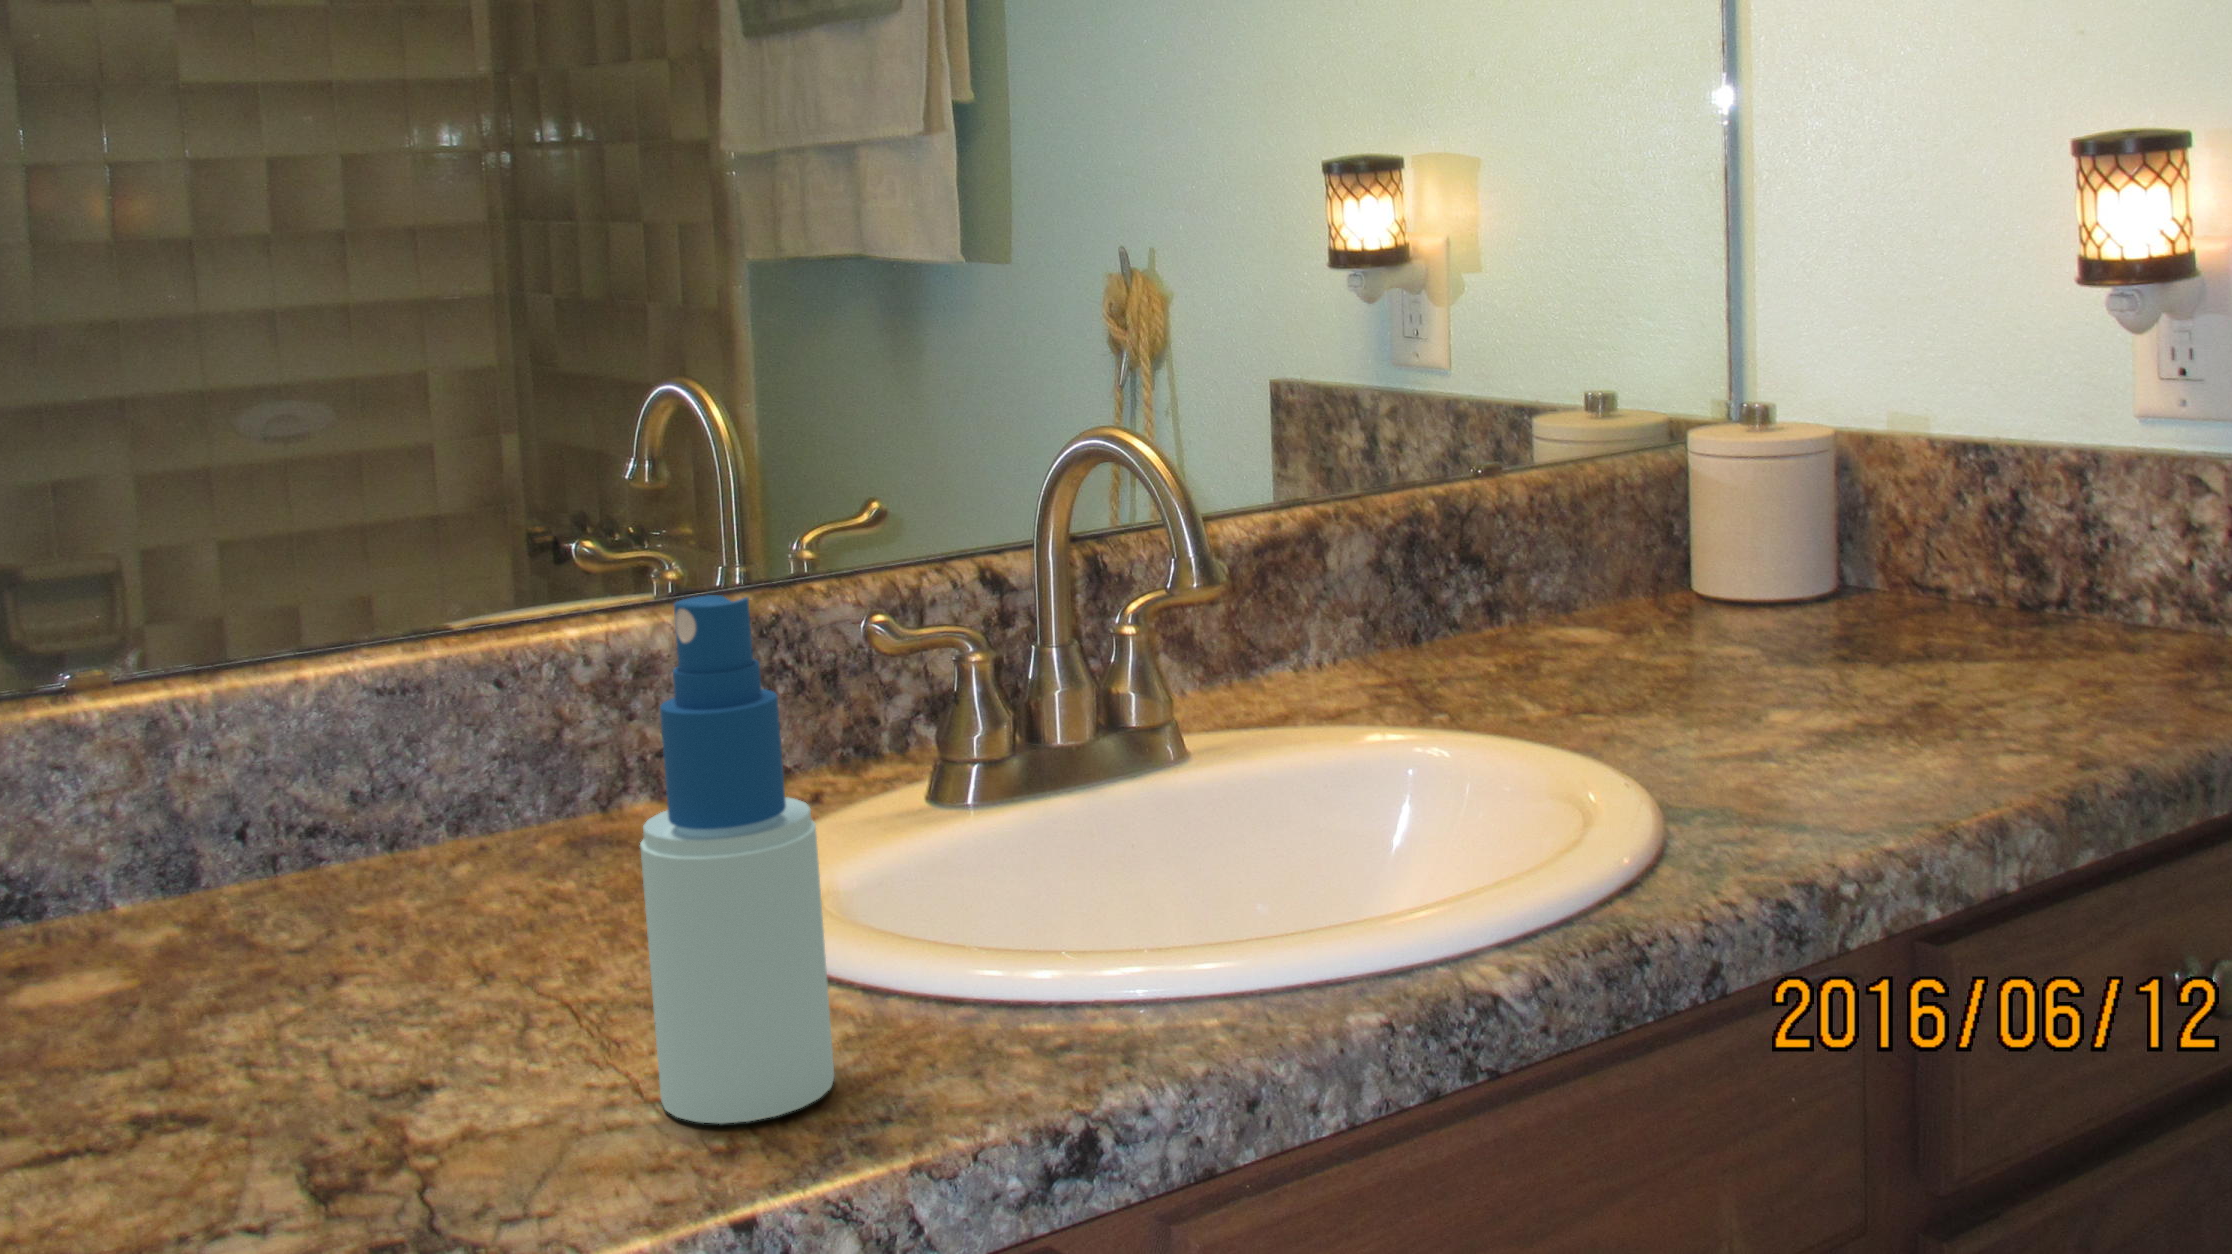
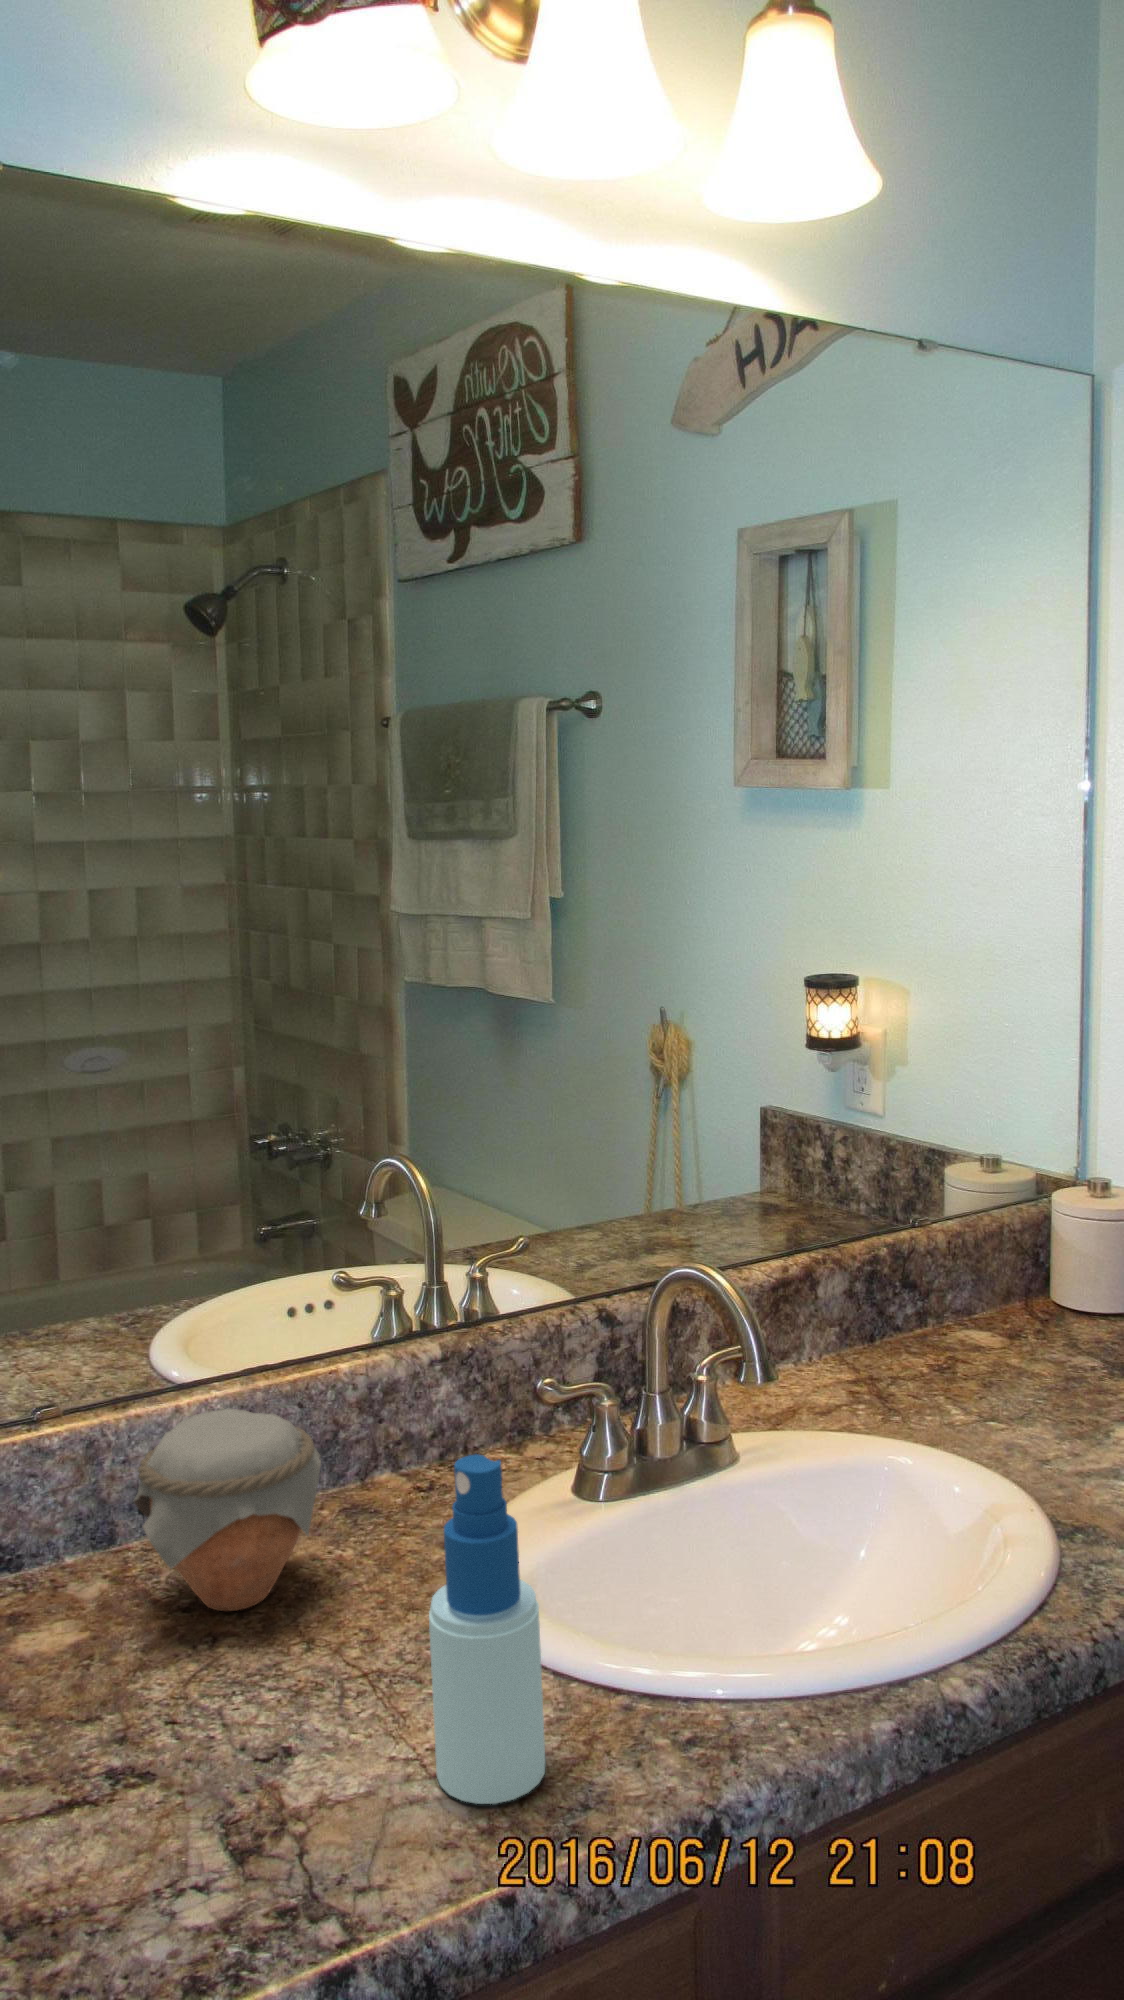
jar: none [206,652,515,949] -> present [133,1409,321,1611]

